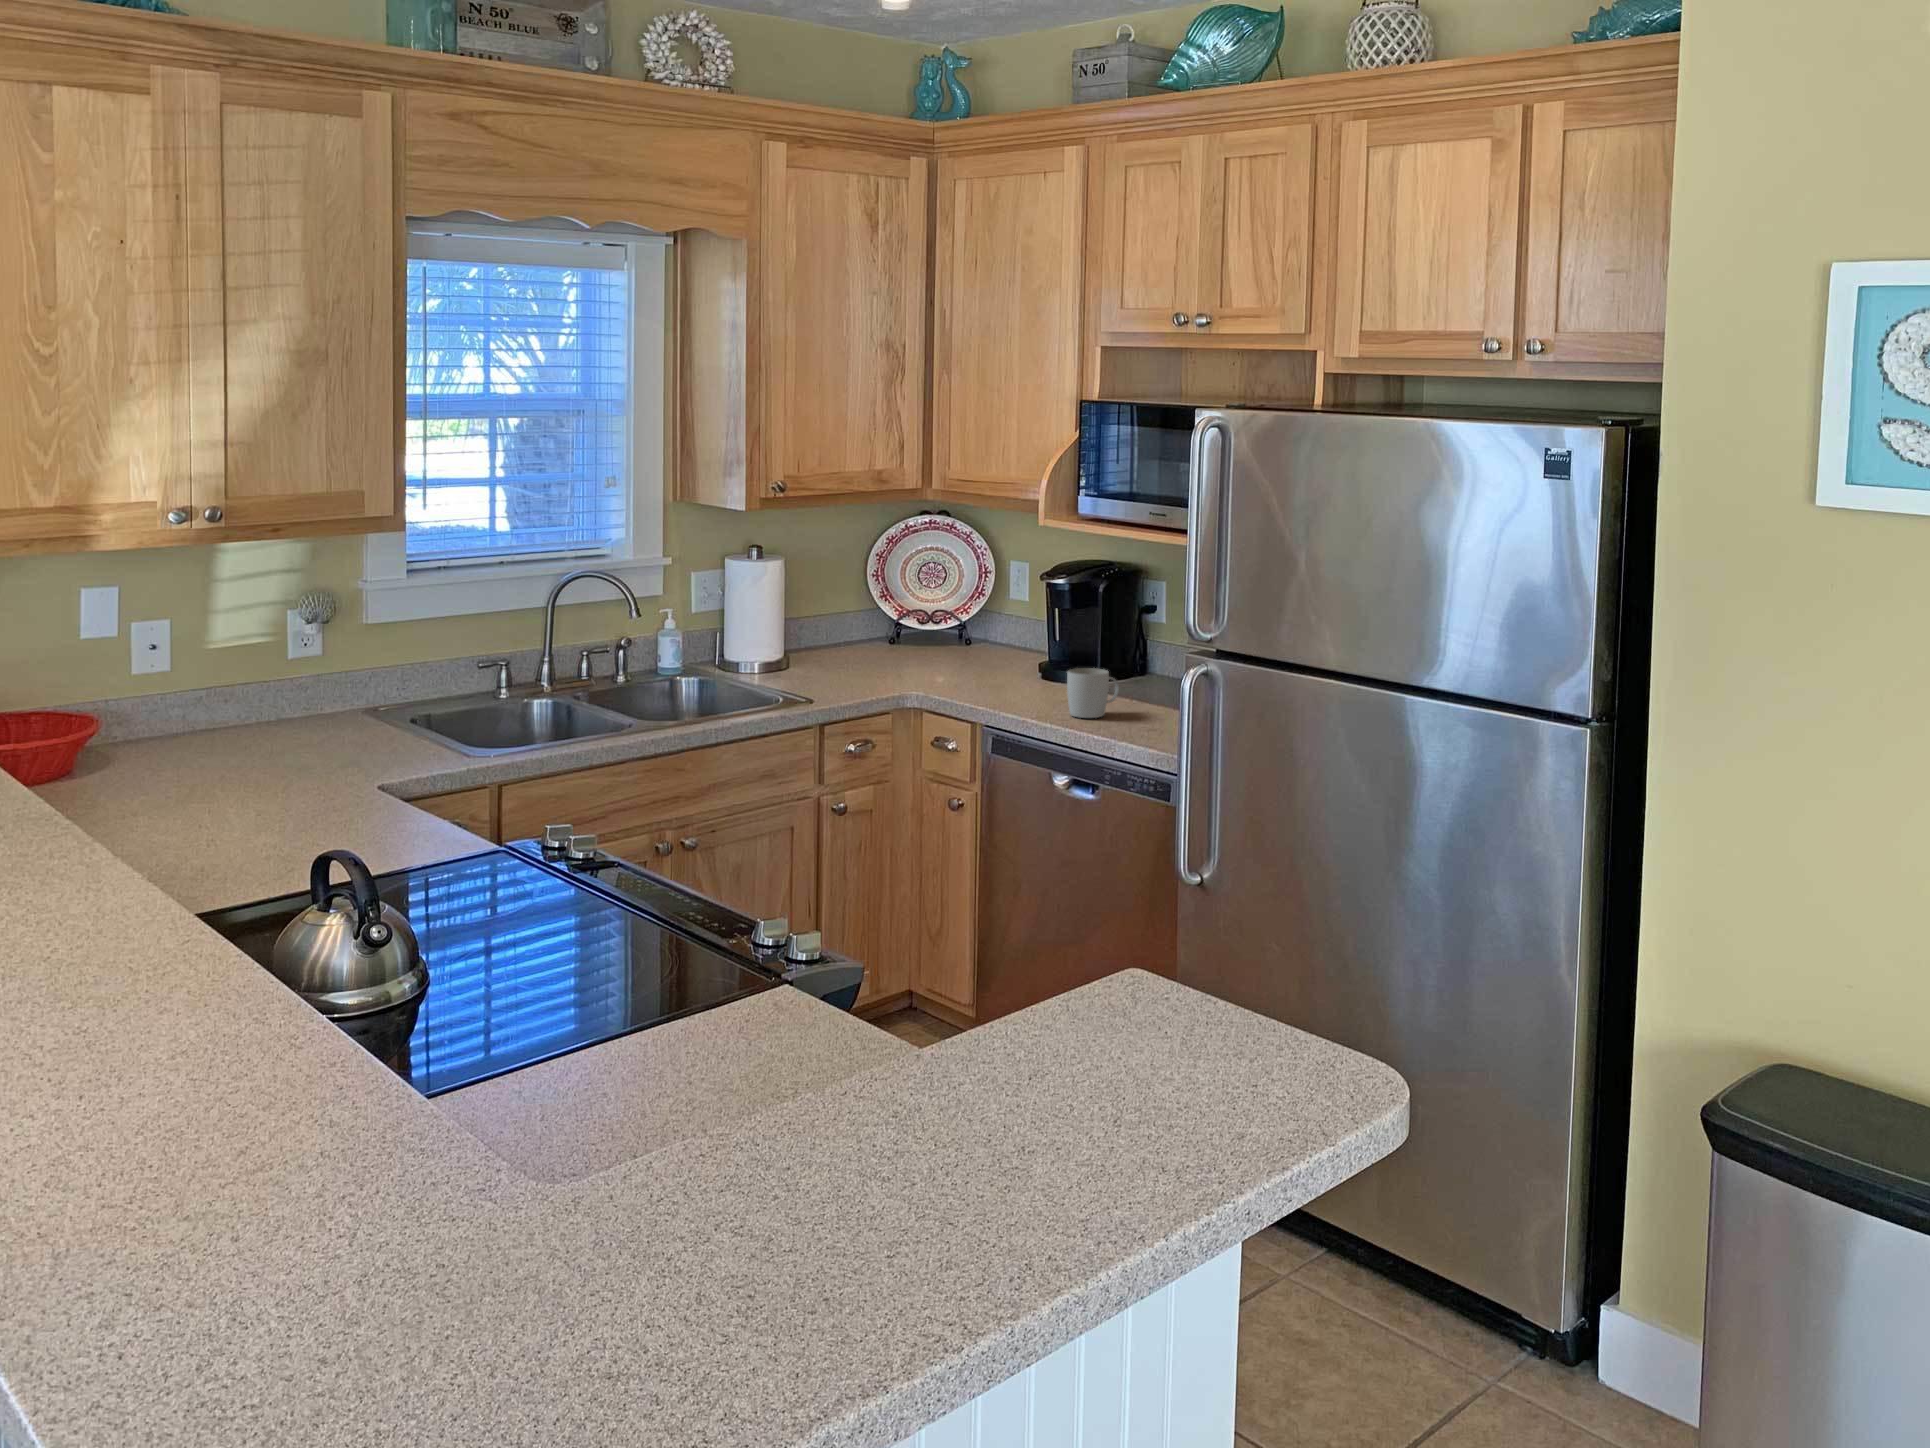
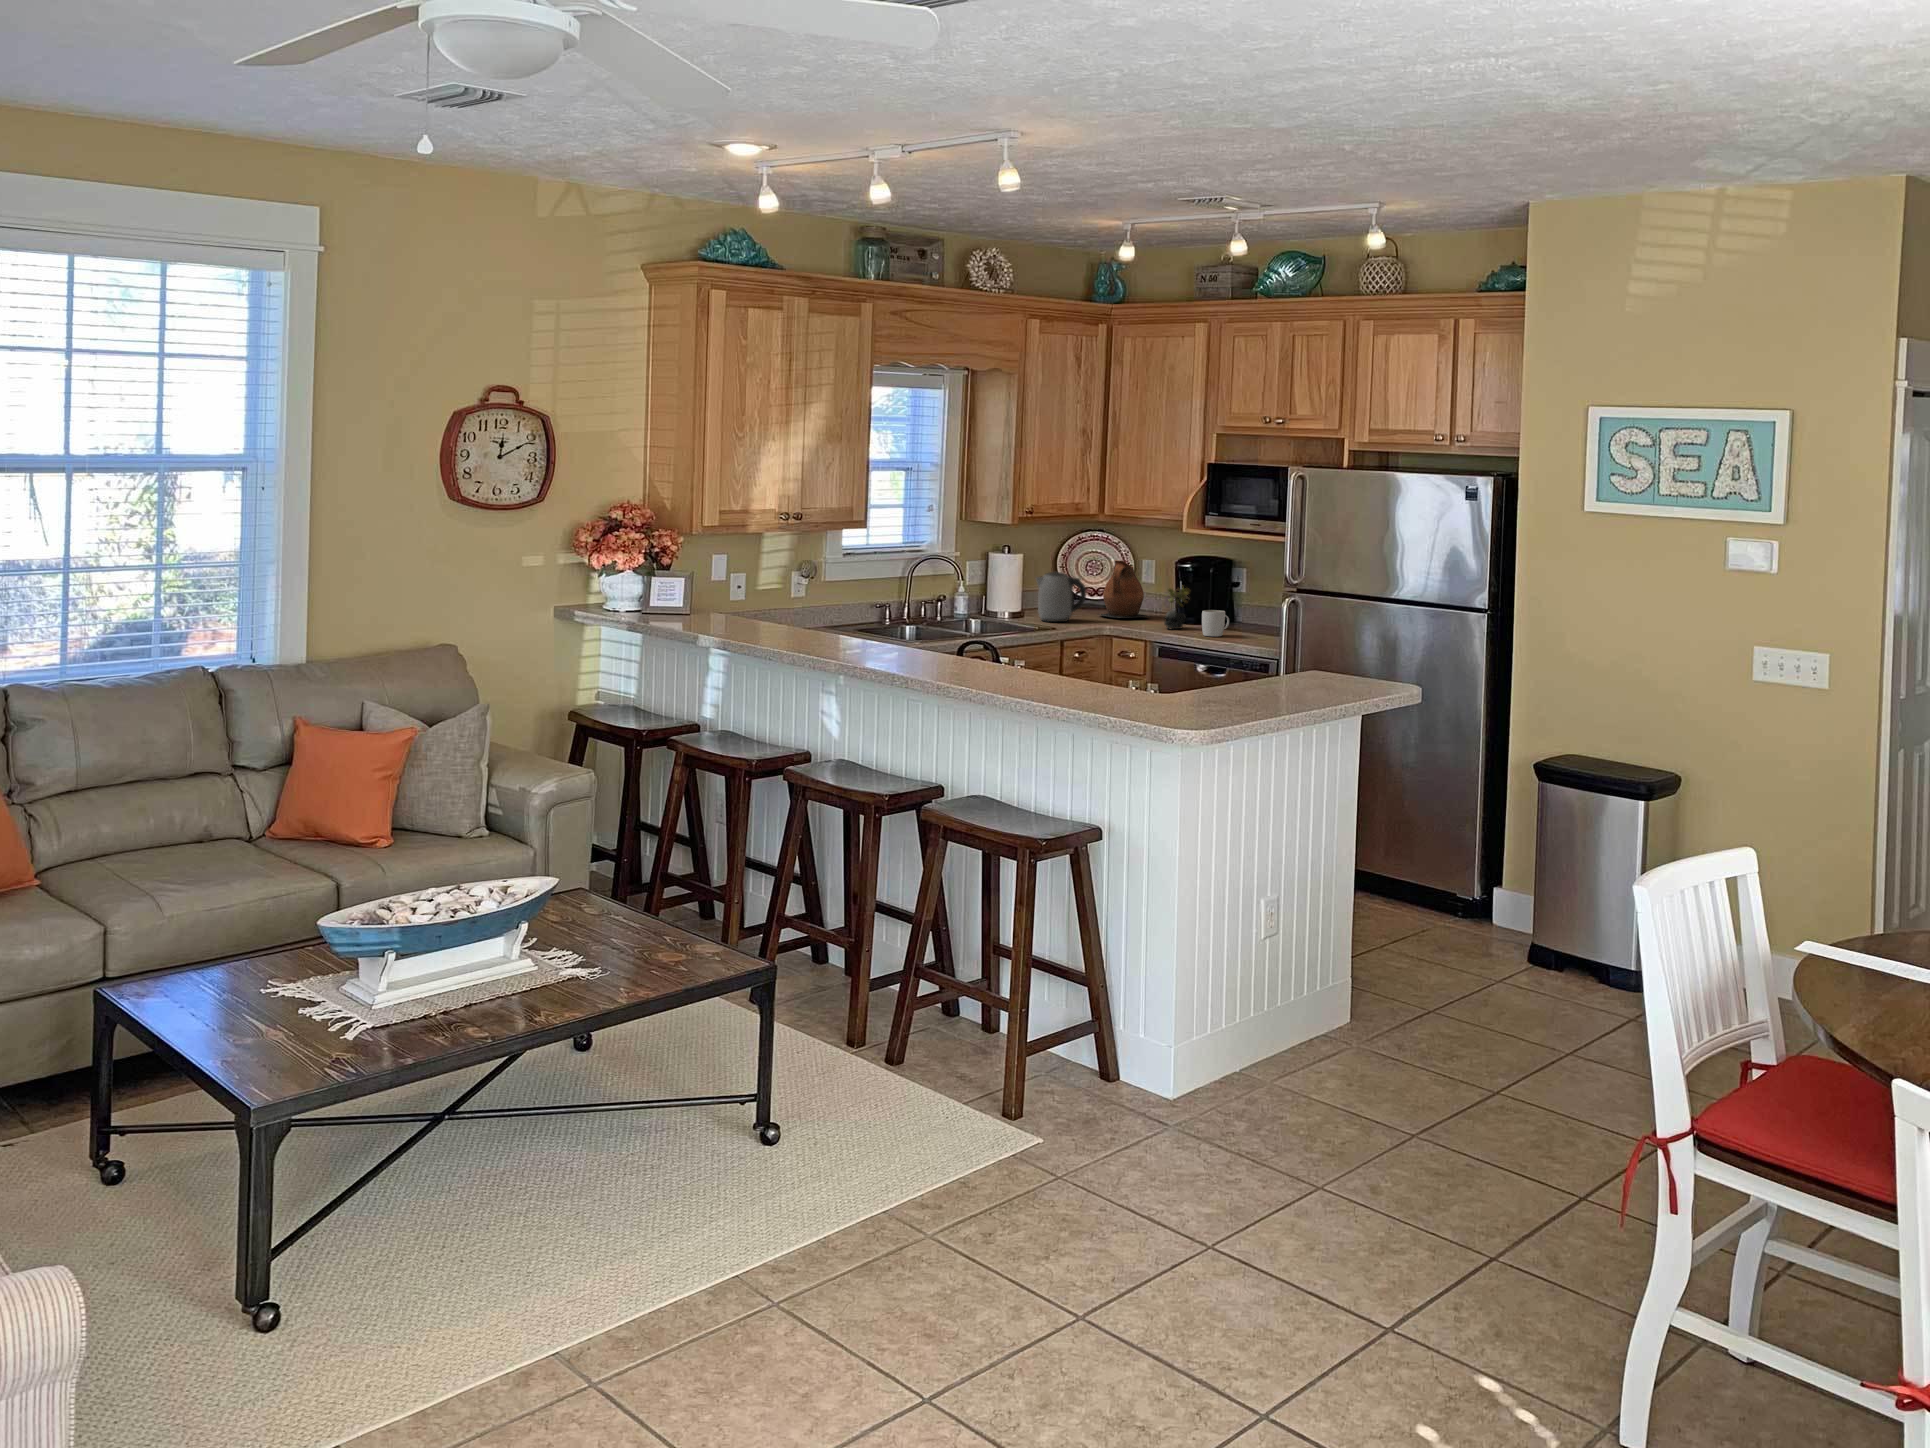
ceramic pitcher: none [914,571,1005,671] -> present [1101,560,1150,618]
kettle: none [792,594,883,683] -> present [1036,572,1087,622]
succulent plant: none [1009,619,1059,699] -> present [1164,588,1190,629]

